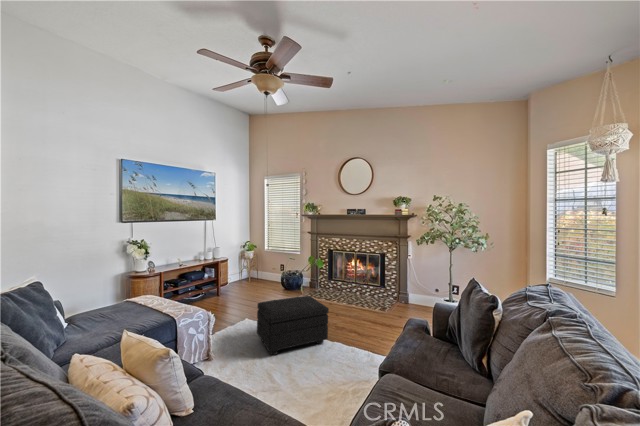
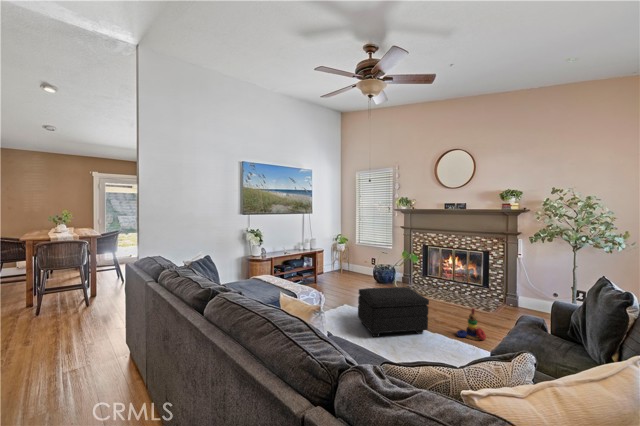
stacking toy: none [355,312,381,344] -> present [457,308,486,340]

